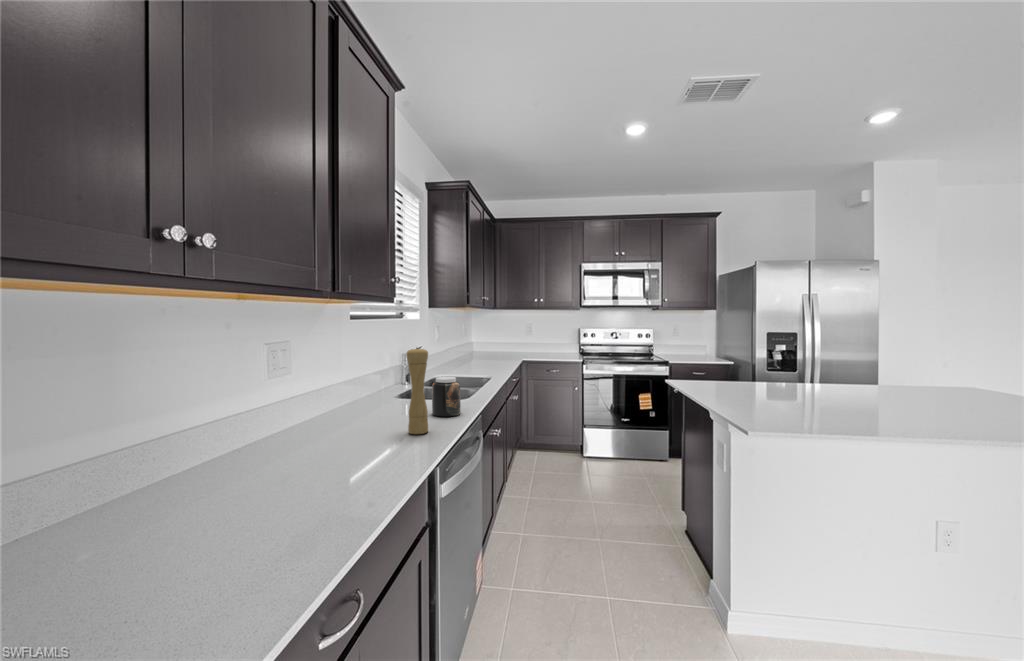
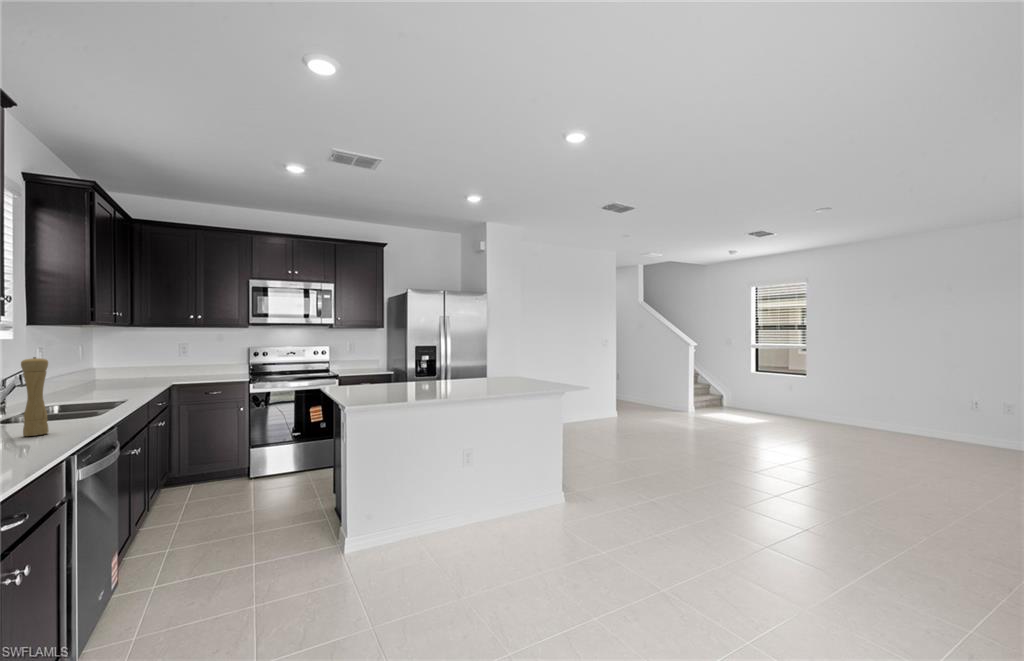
jar: present [432,377,461,417] -> none [50,388,87,425]

